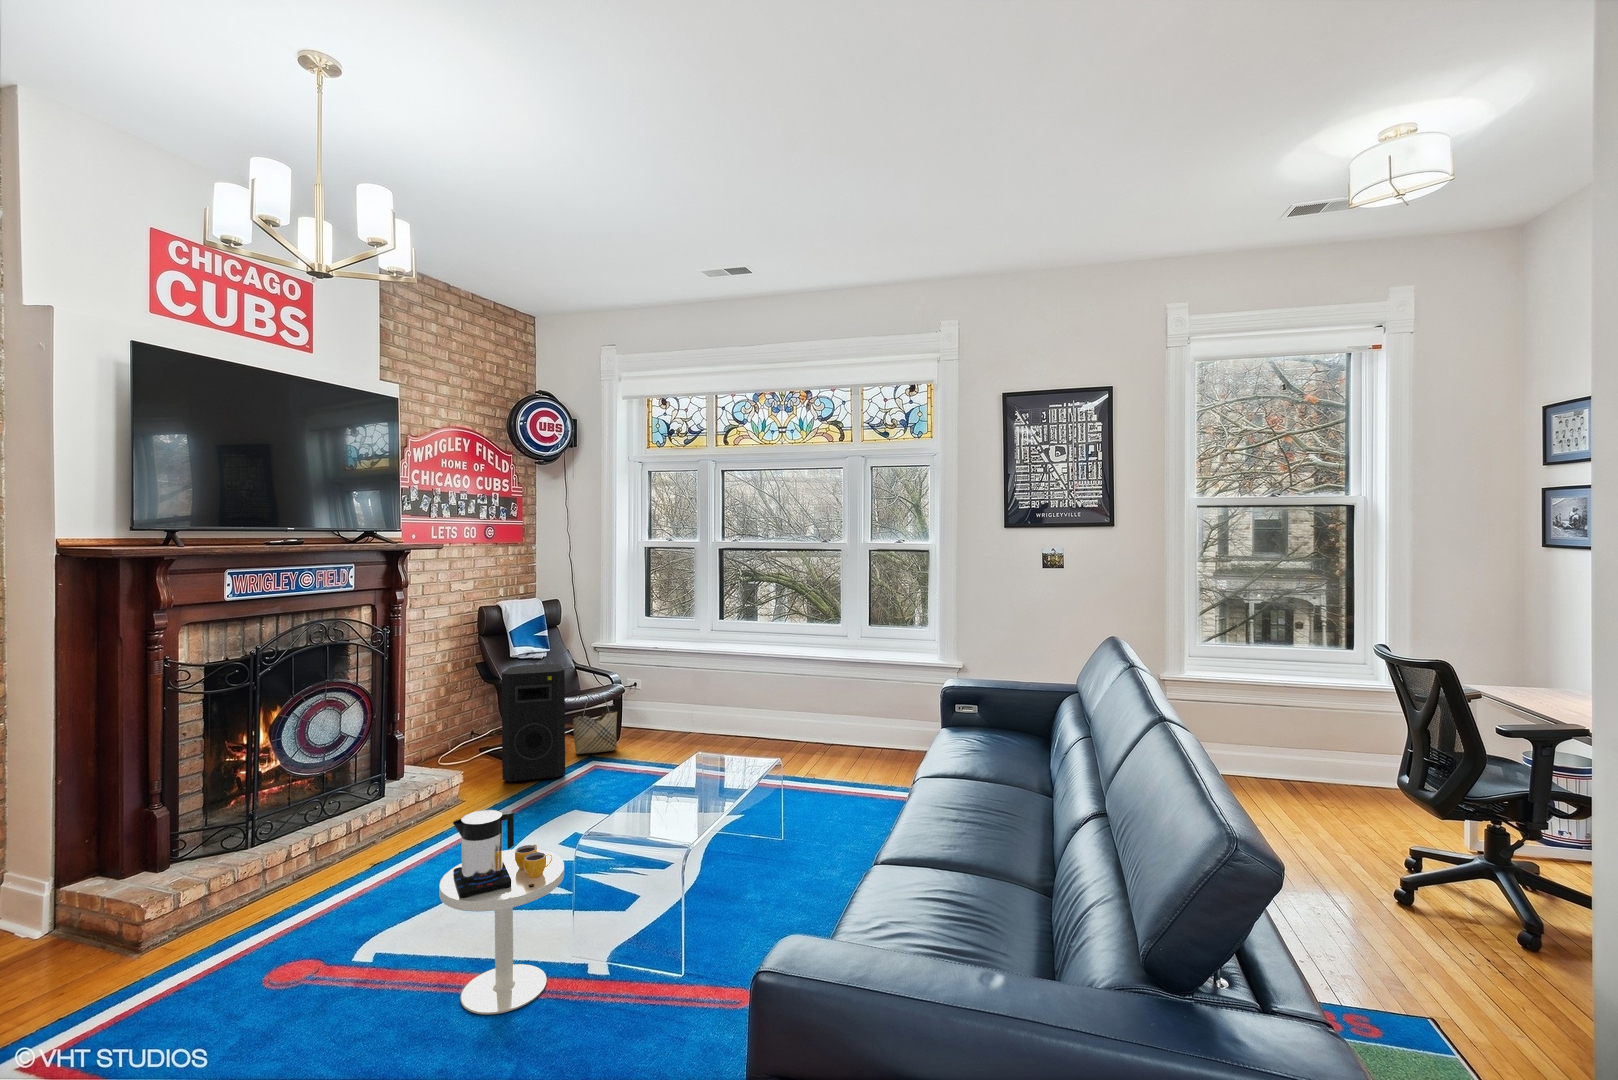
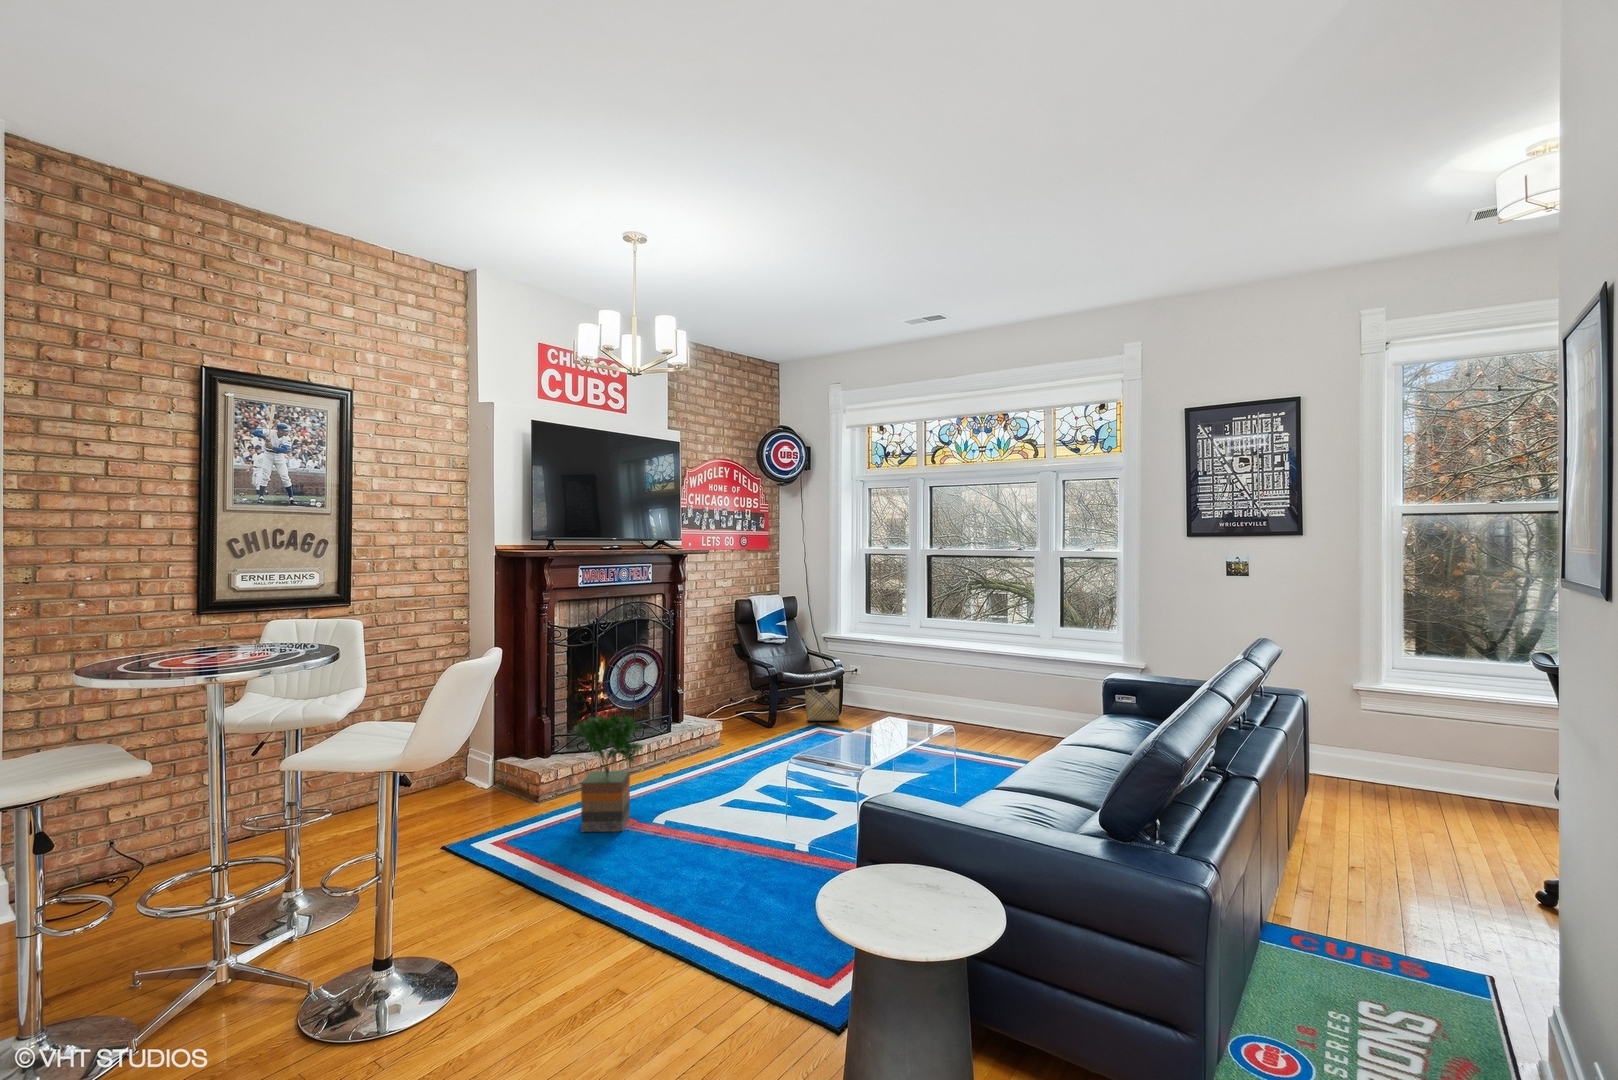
speaker: present [502,664,565,782] -> none [751,645,797,735]
potted tree: none [194,803,335,1012] -> present [575,715,643,832]
side table: present [439,810,564,1014] -> none [706,725,783,855]

